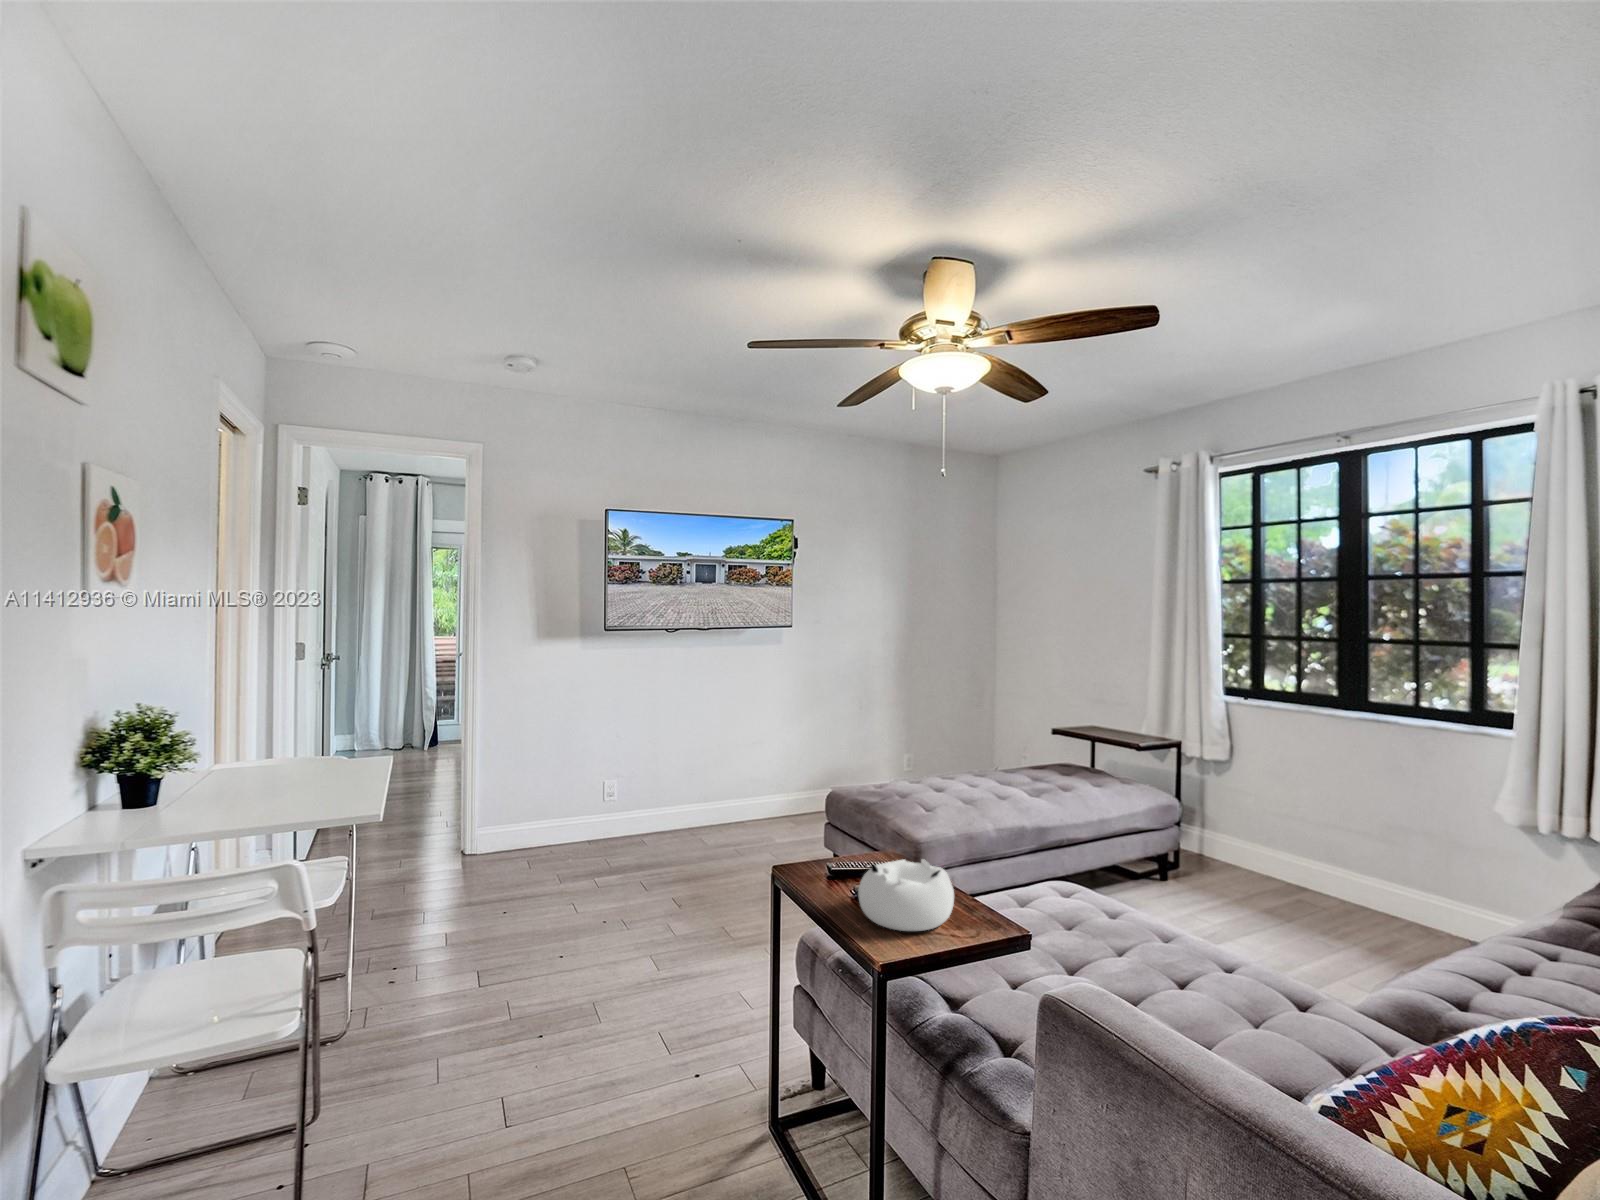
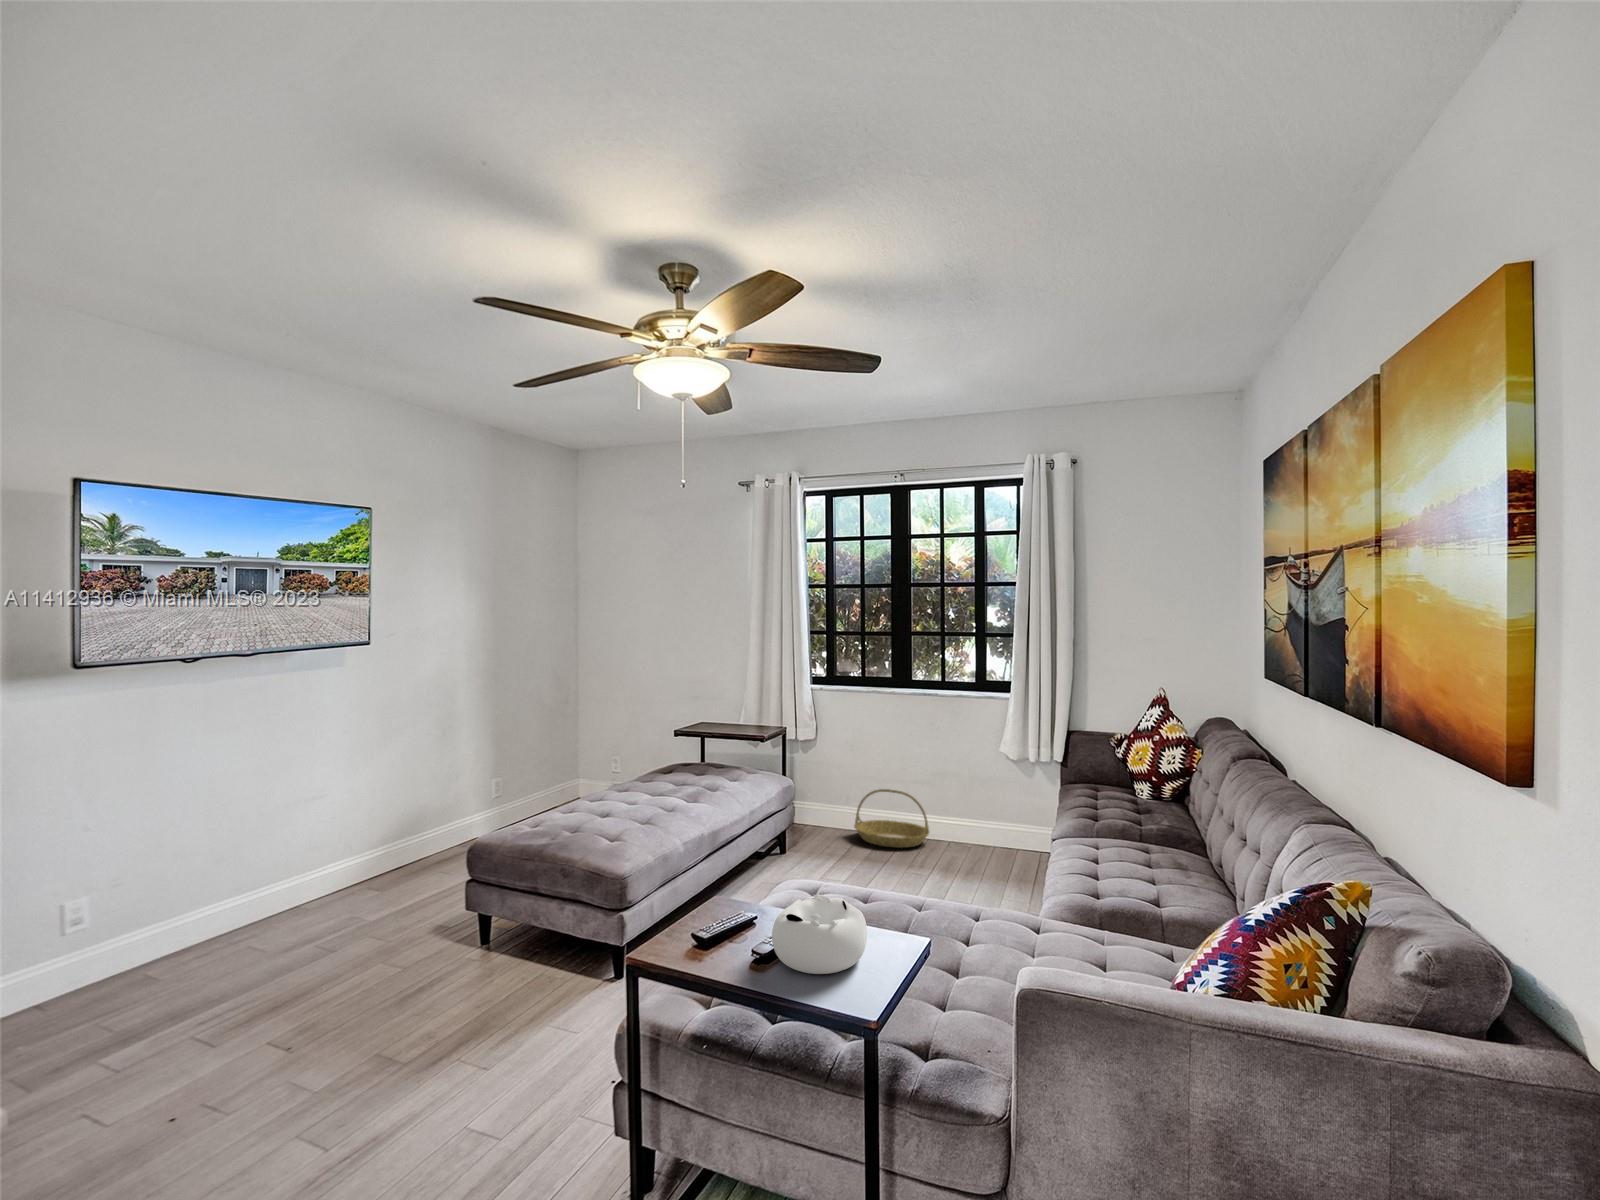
basket: none [1267,836,1380,919] -> present [854,789,929,848]

